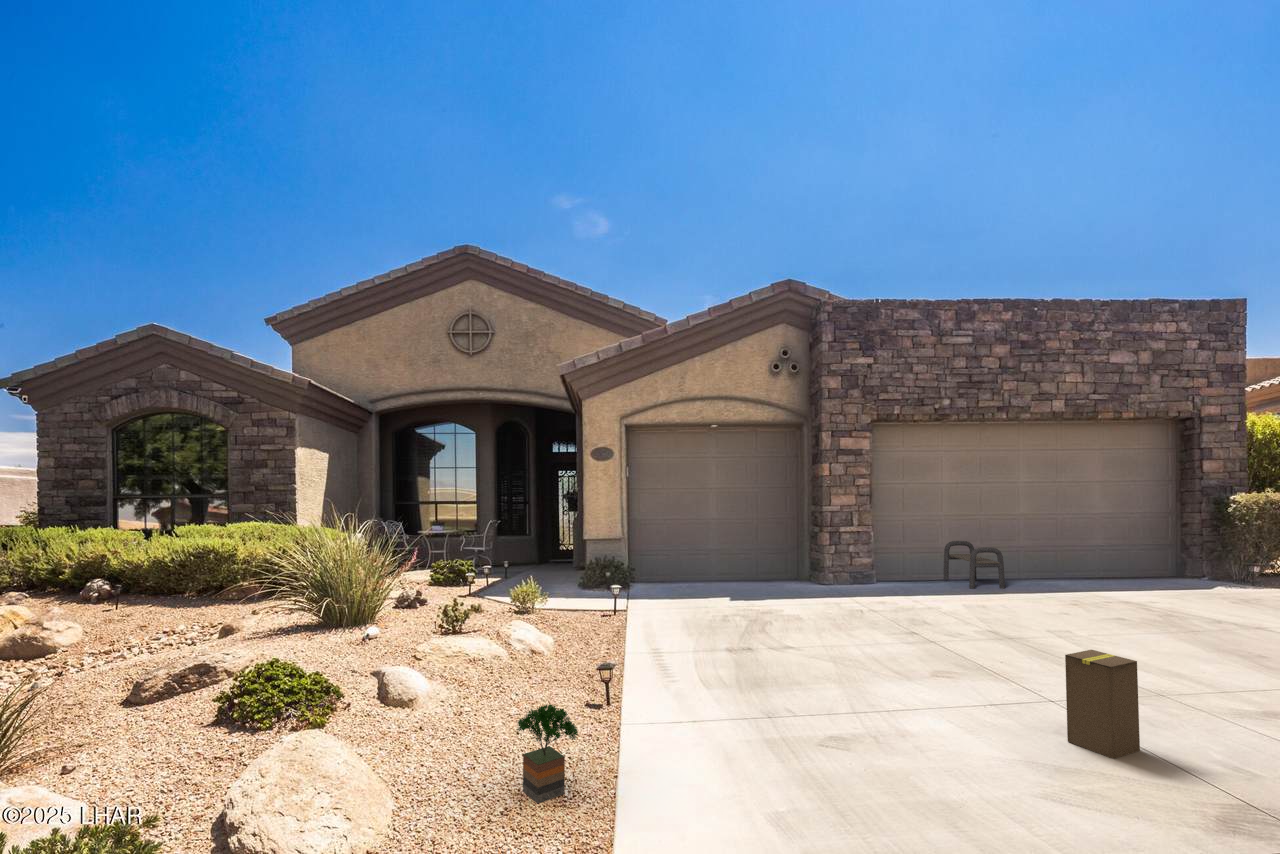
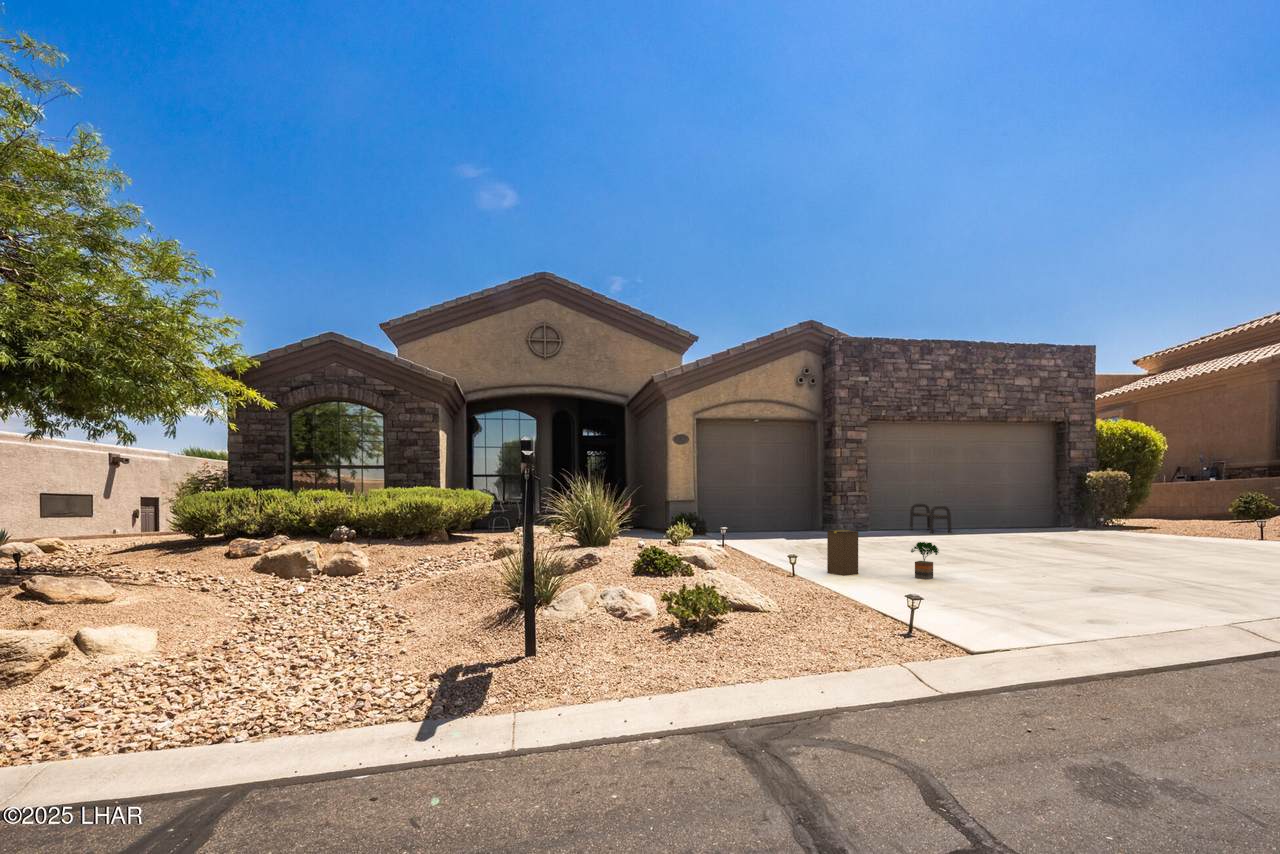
cardboard box: present [1065,650,1140,759] -> present [827,530,858,576]
potted tree: present [517,704,578,803] -> present [911,542,939,580]

